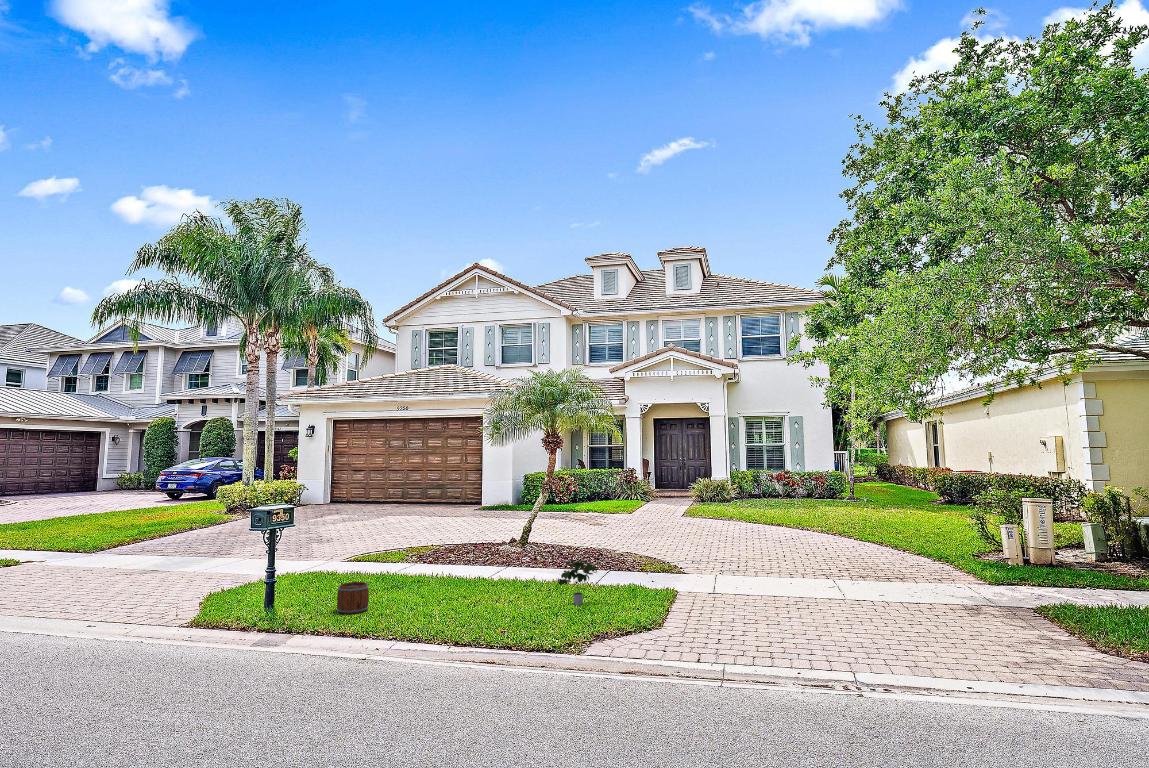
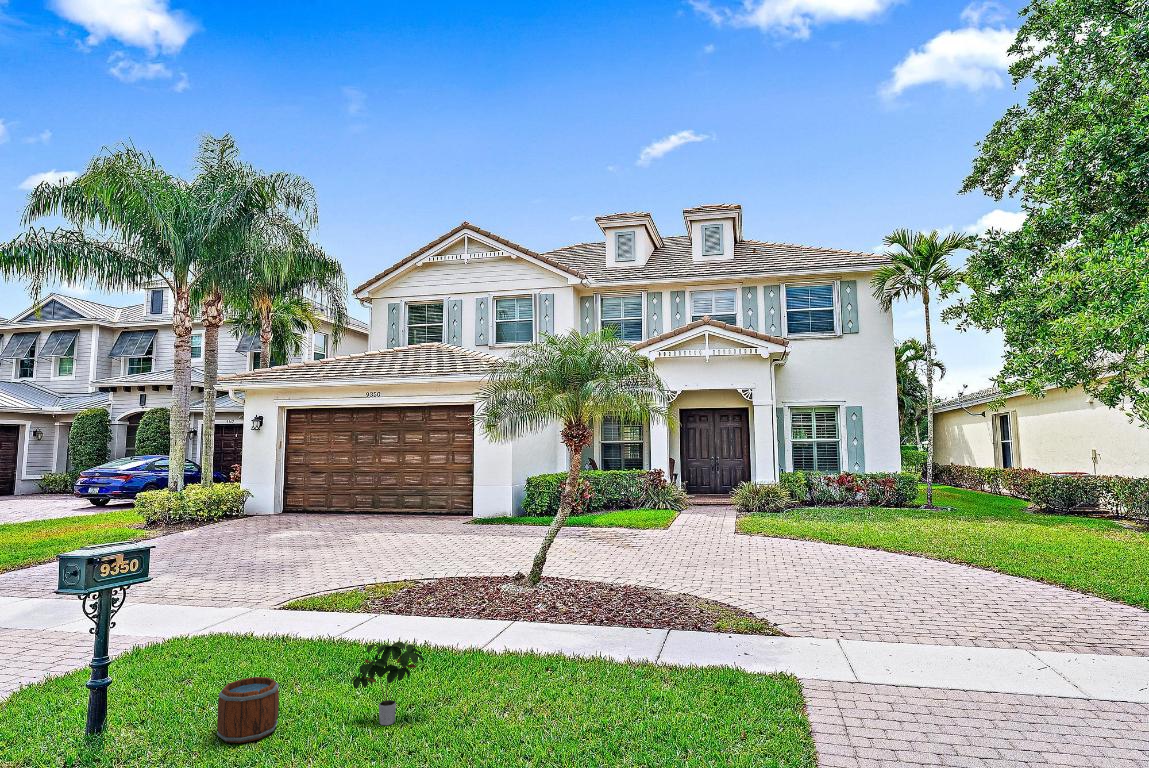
potted plant: present [558,560,597,605] -> present [350,642,424,725]

